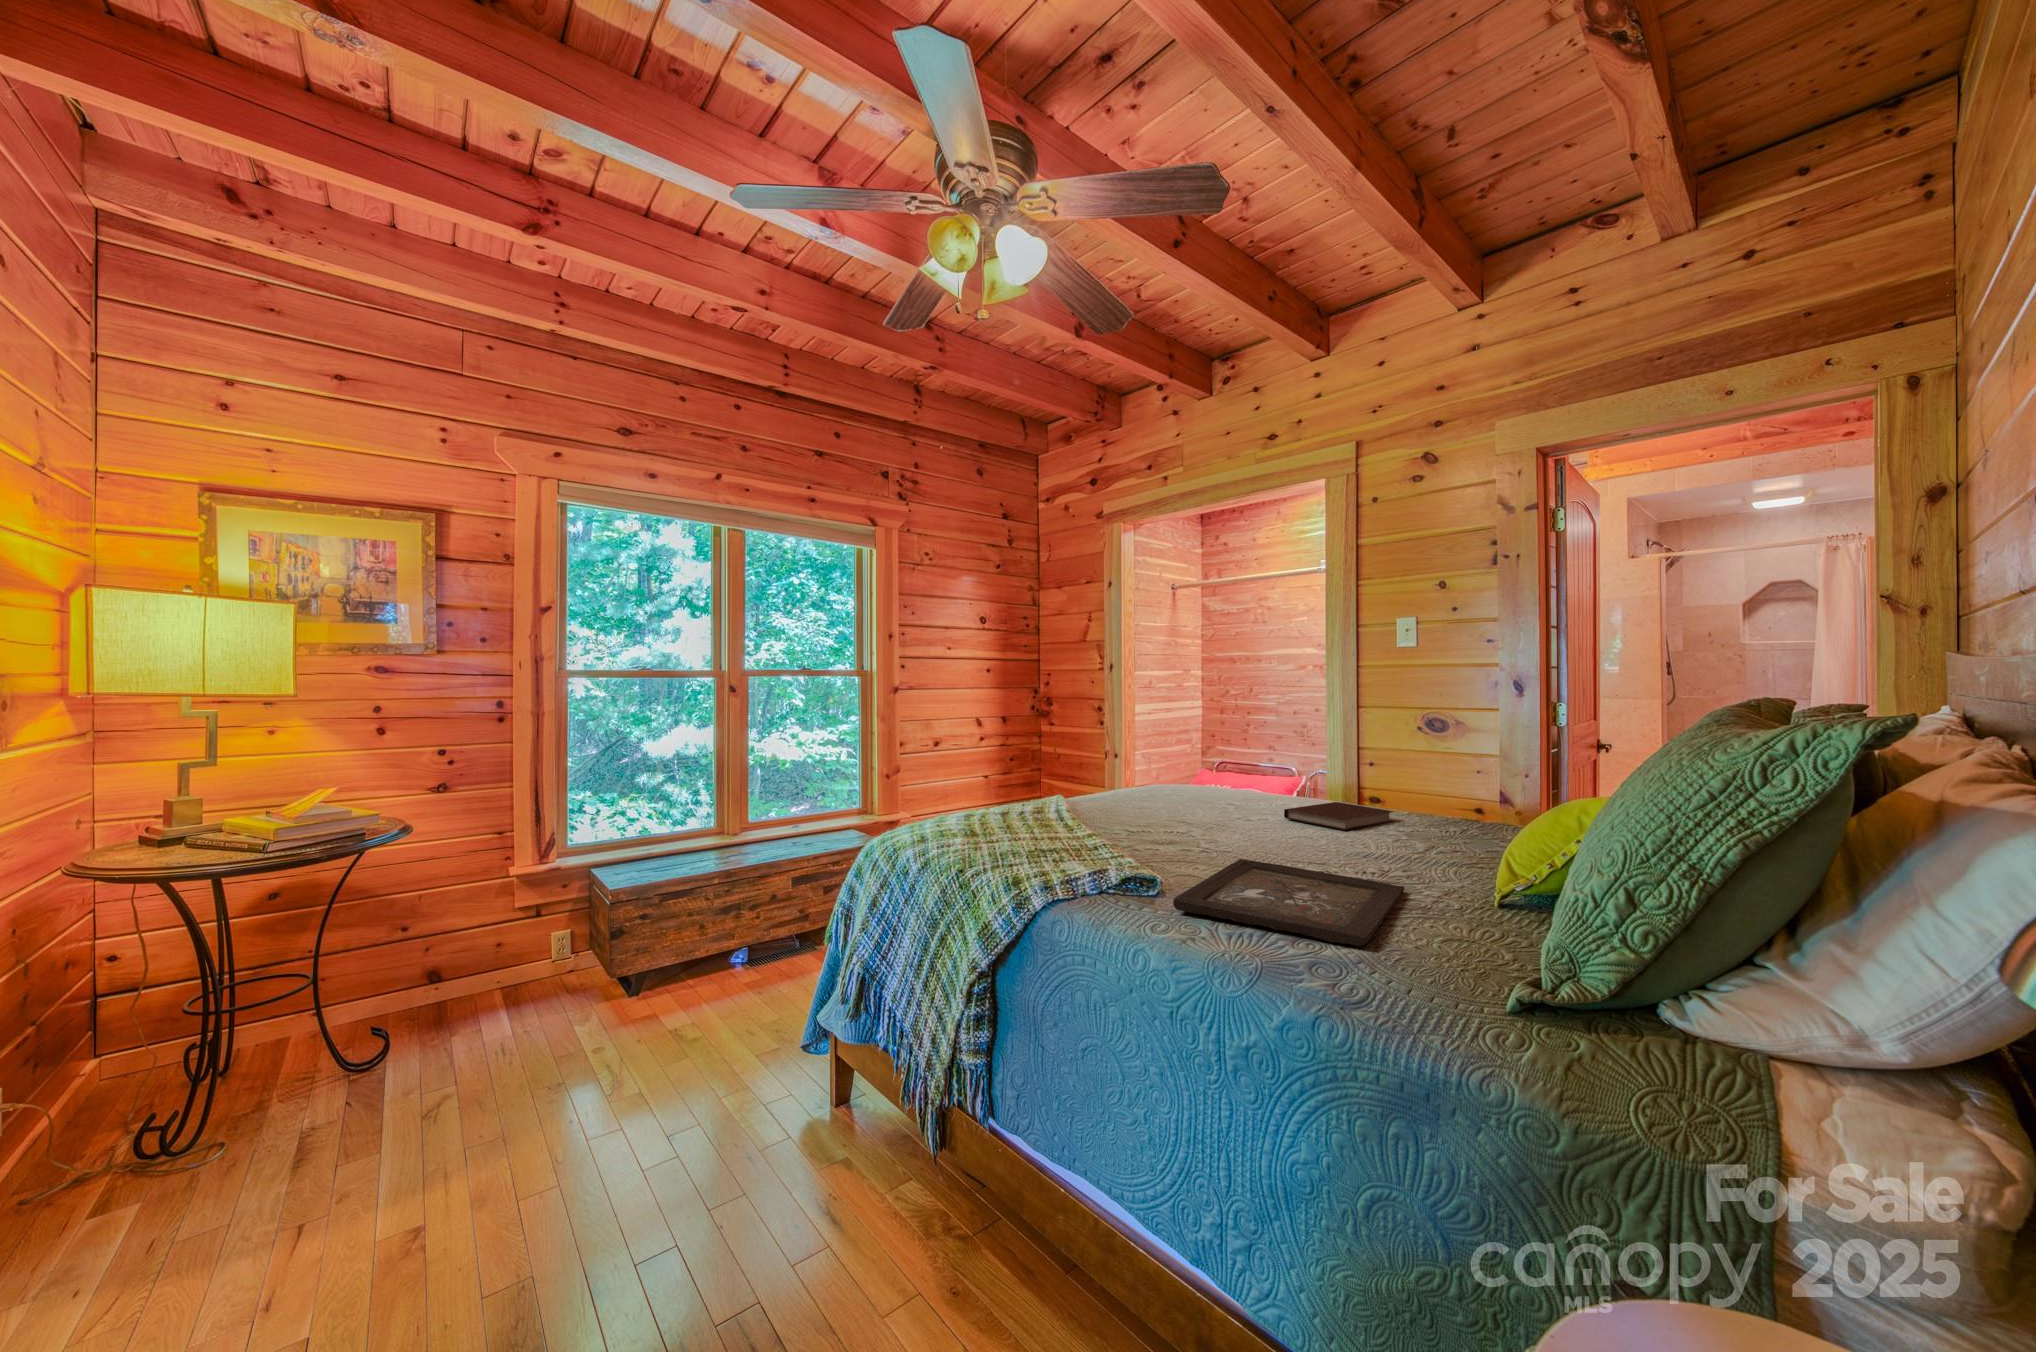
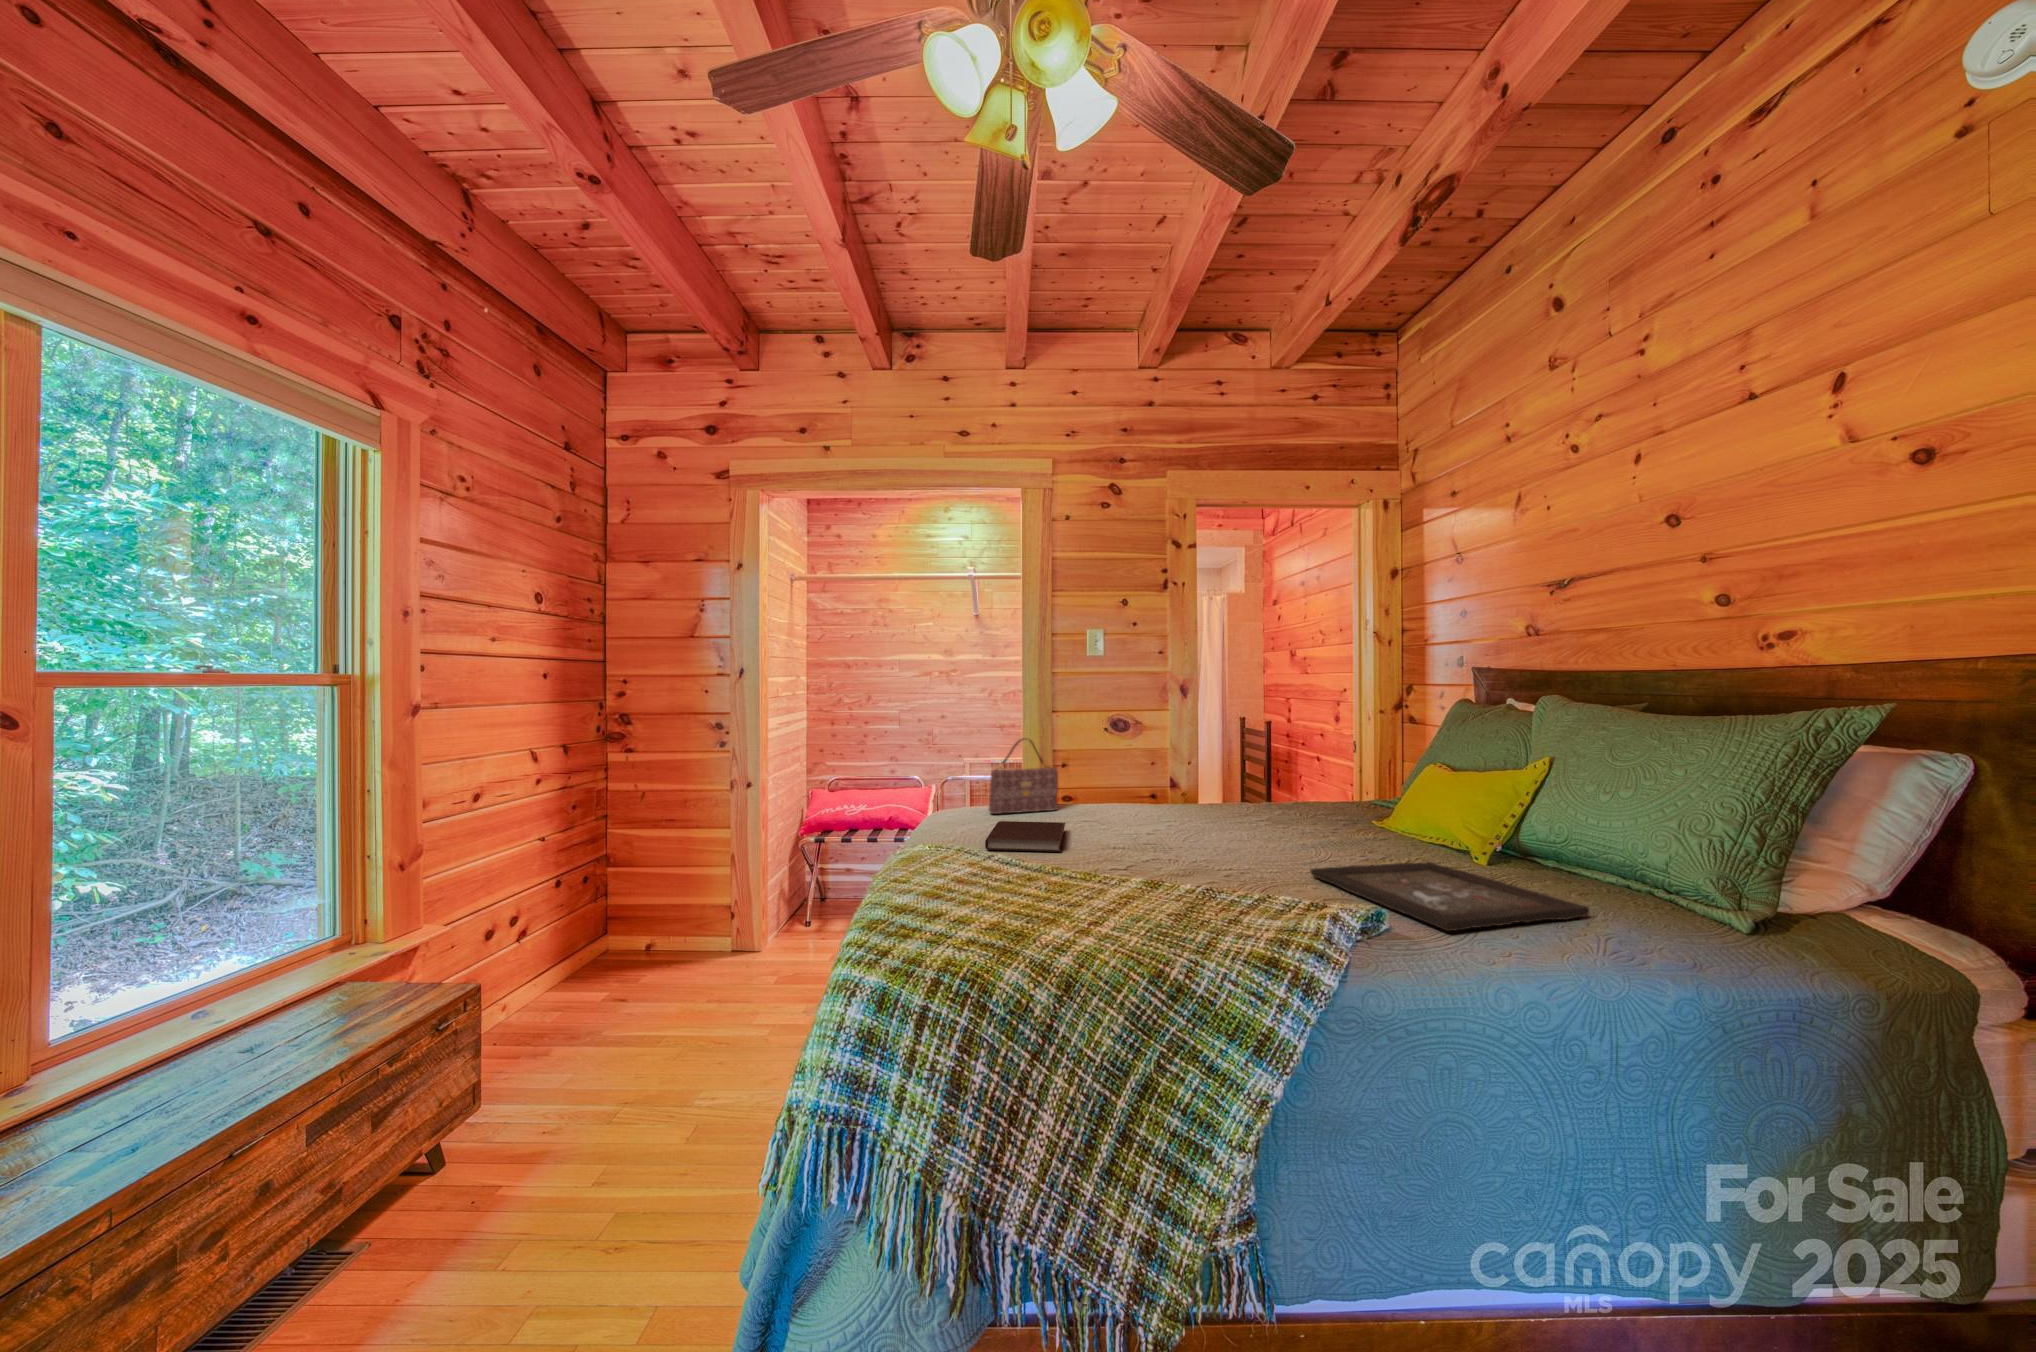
handbag: none [1181,727,1247,797] -> present [989,739,1058,814]
notebook: present [1284,802,1394,830] -> present [985,821,1065,852]

